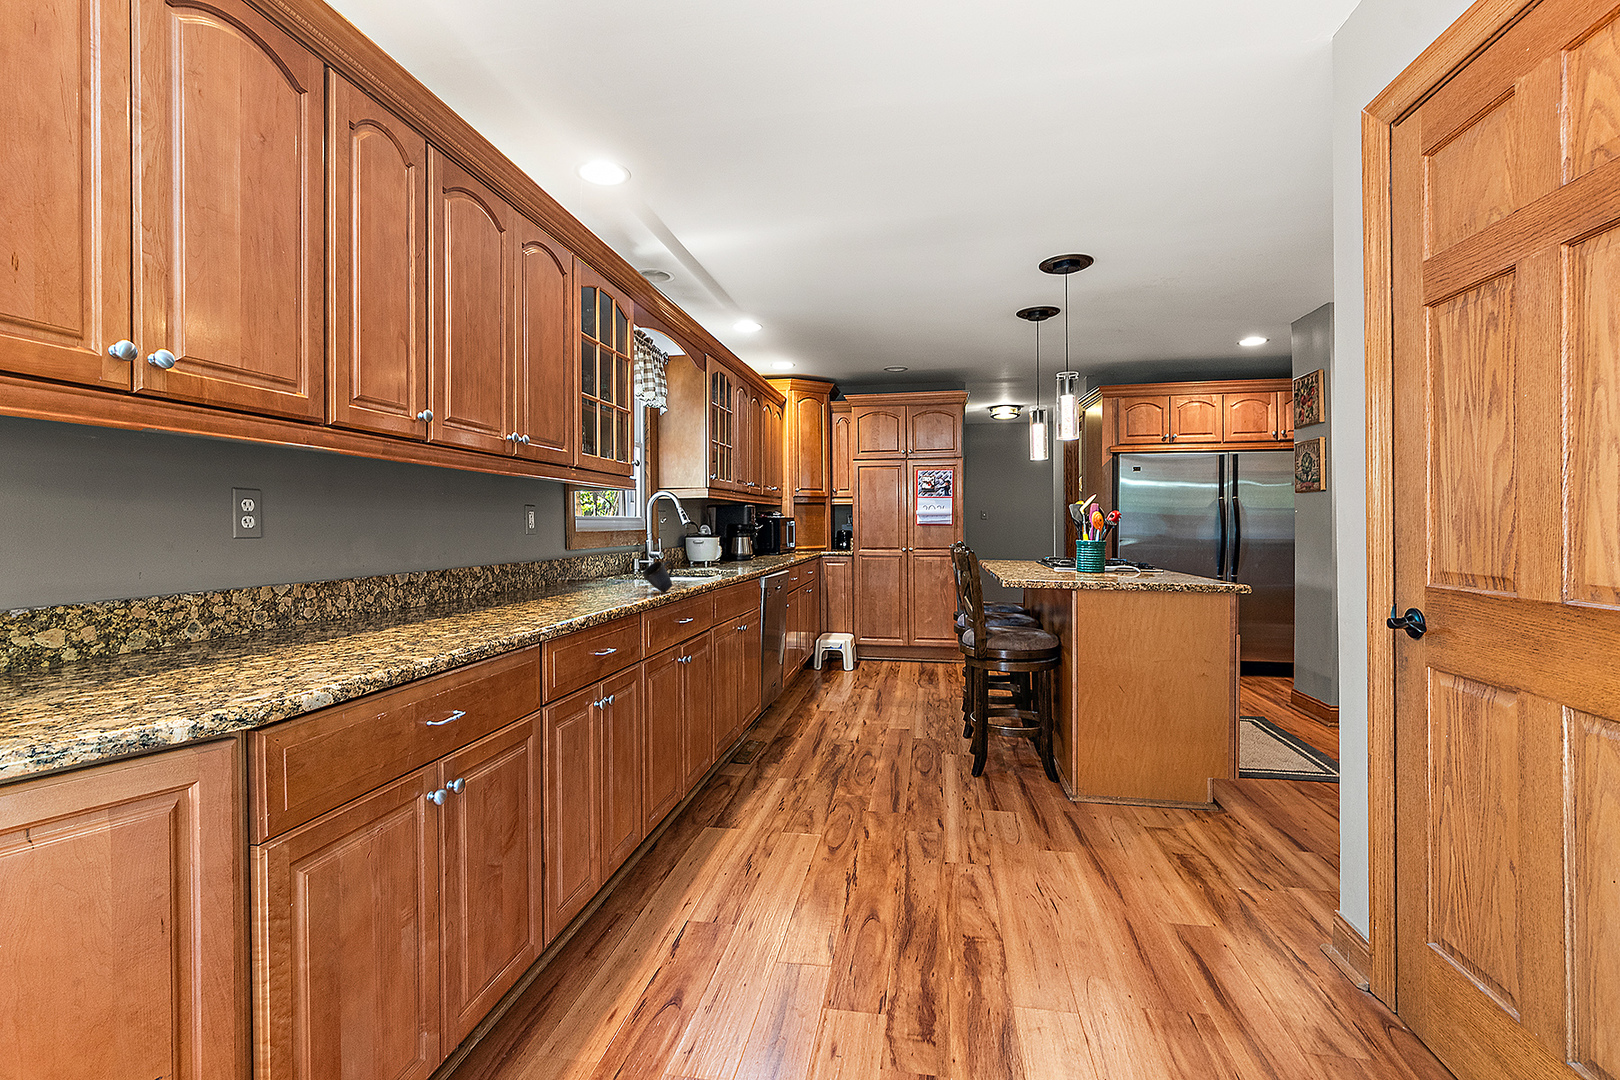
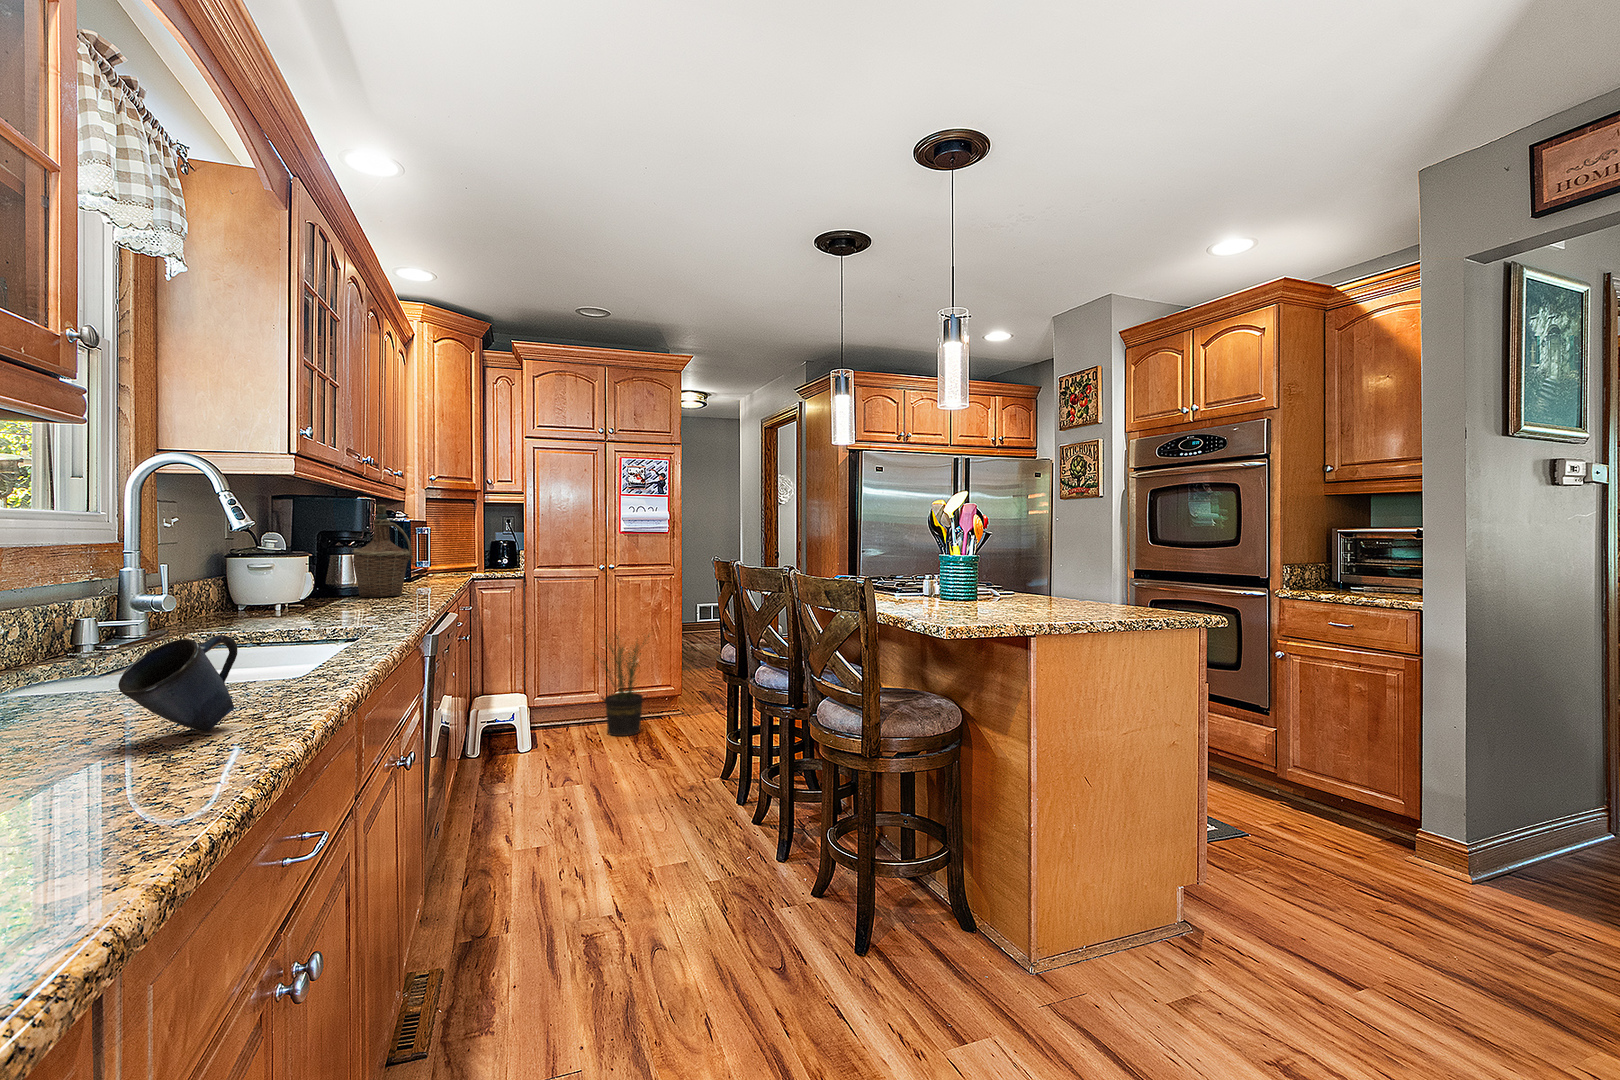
bottle: none [744,510,773,562] -> present [353,505,413,598]
potted plant: none [889,589,939,667] -> present [593,631,649,736]

